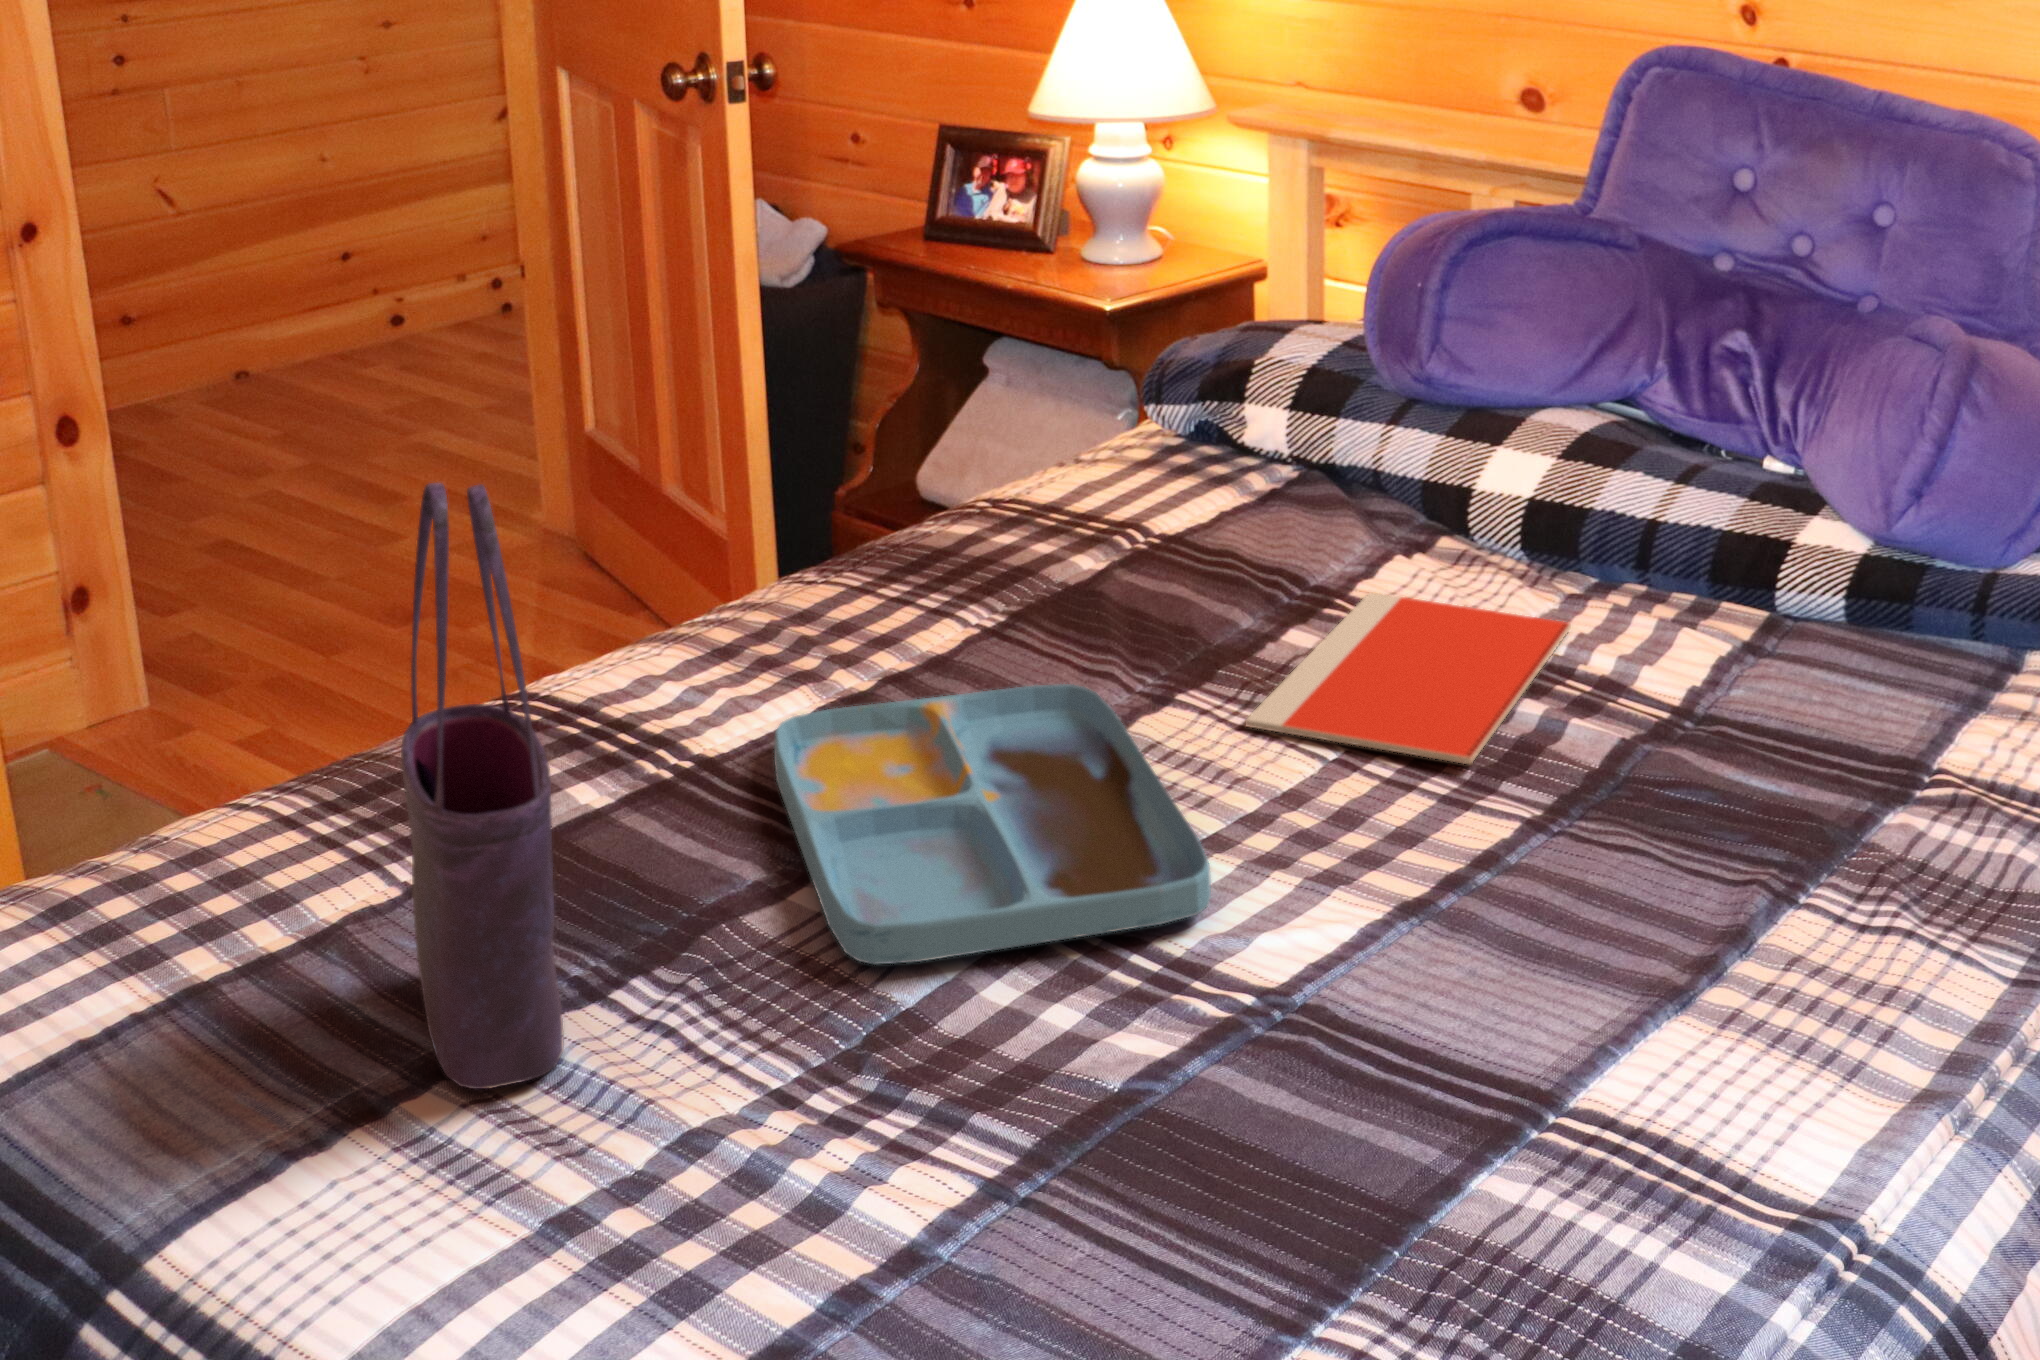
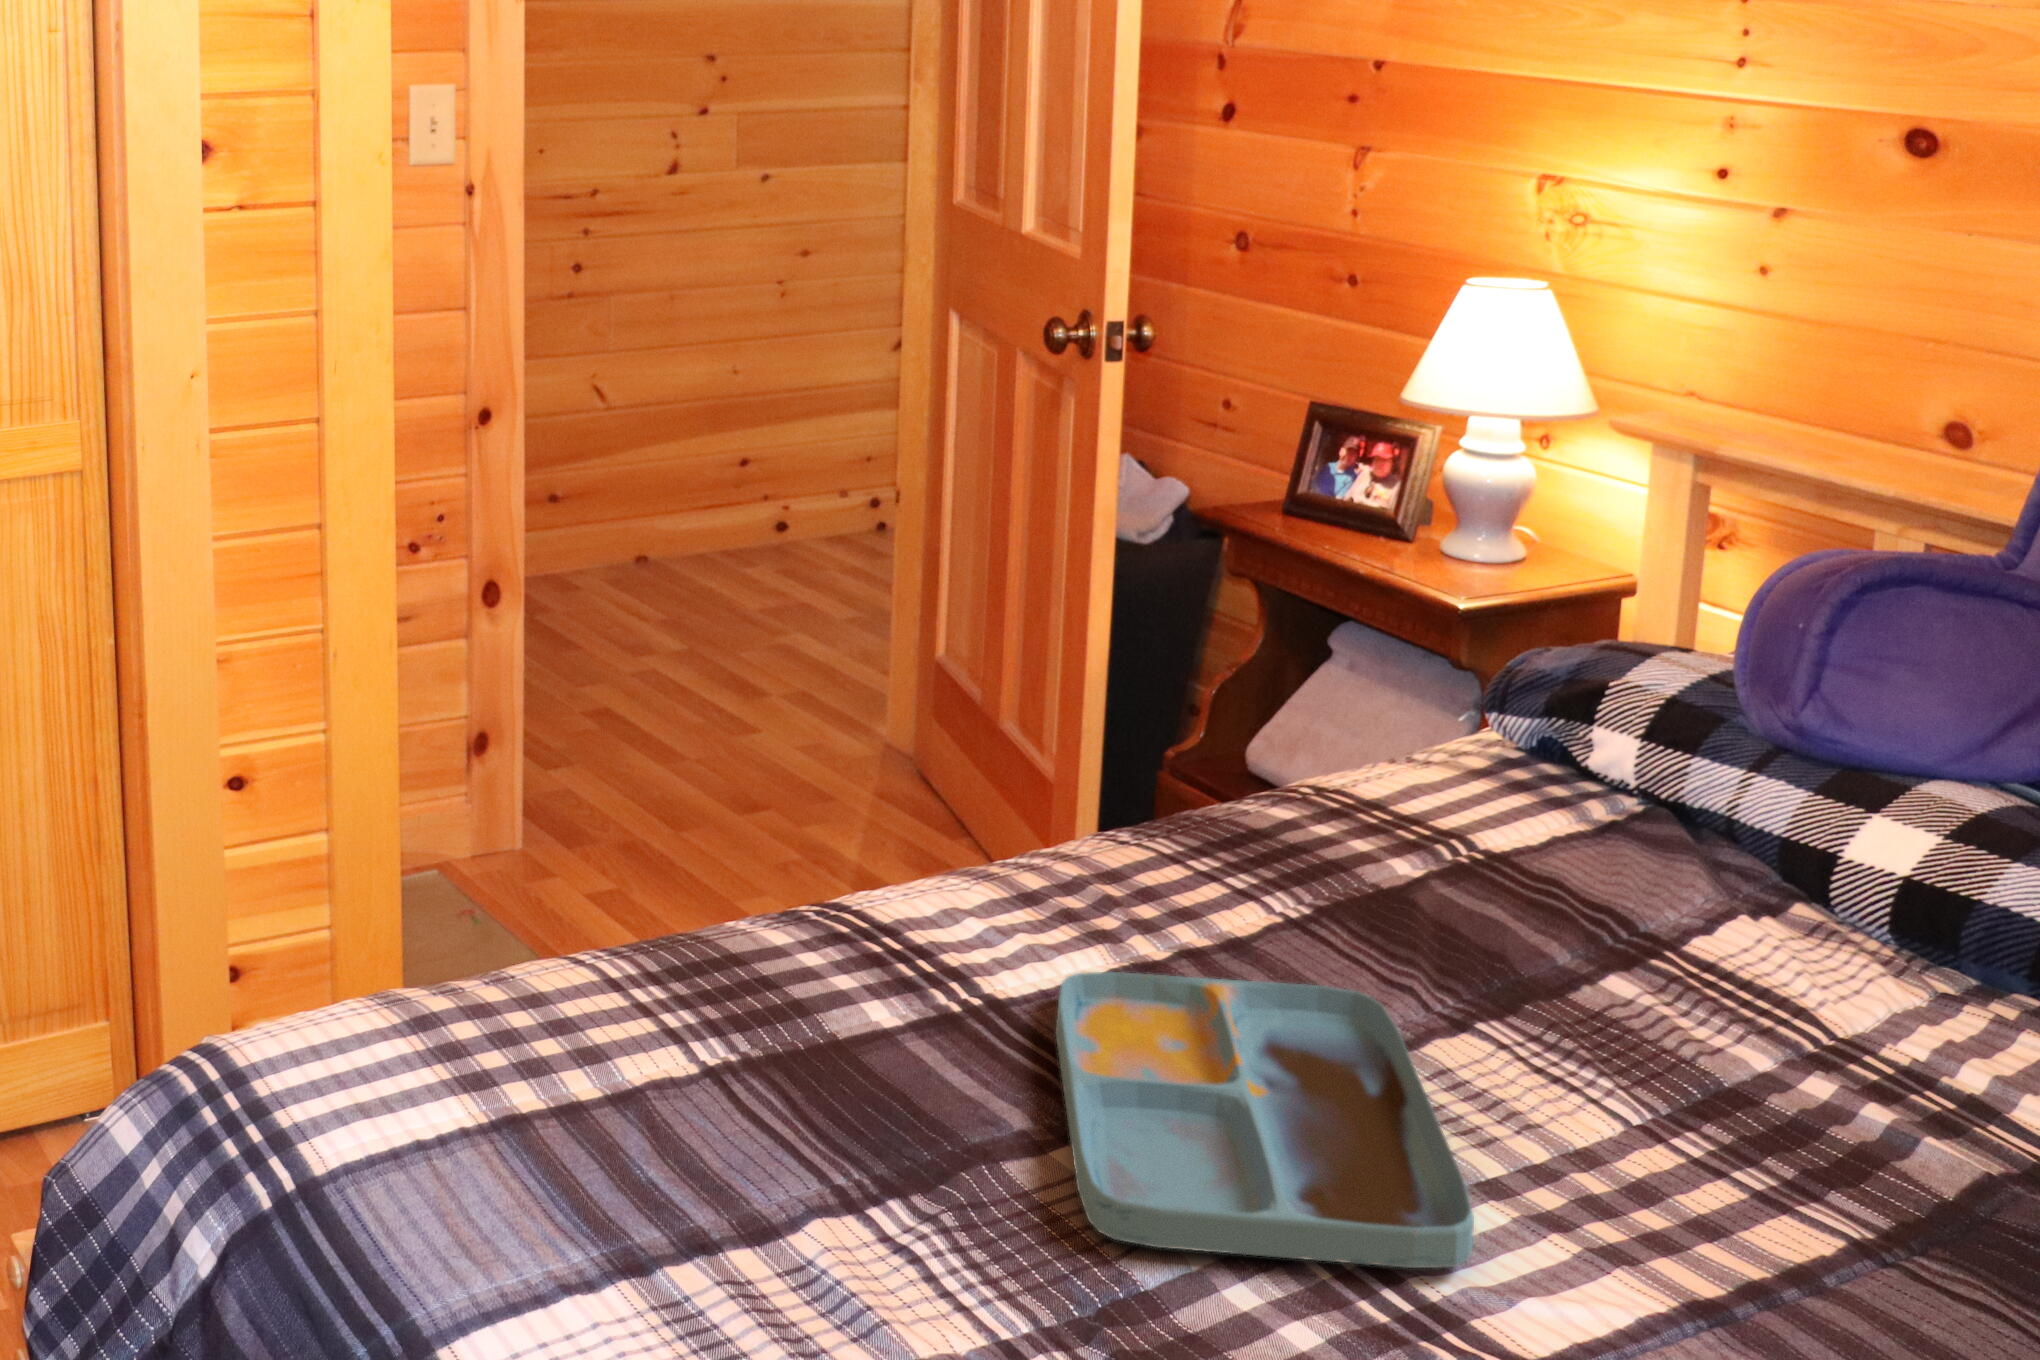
tote bag: present [401,483,564,1089] -> none [711,717,827,1275]
notebook: present [1245,592,1571,764] -> none [1541,948,1951,1167]

